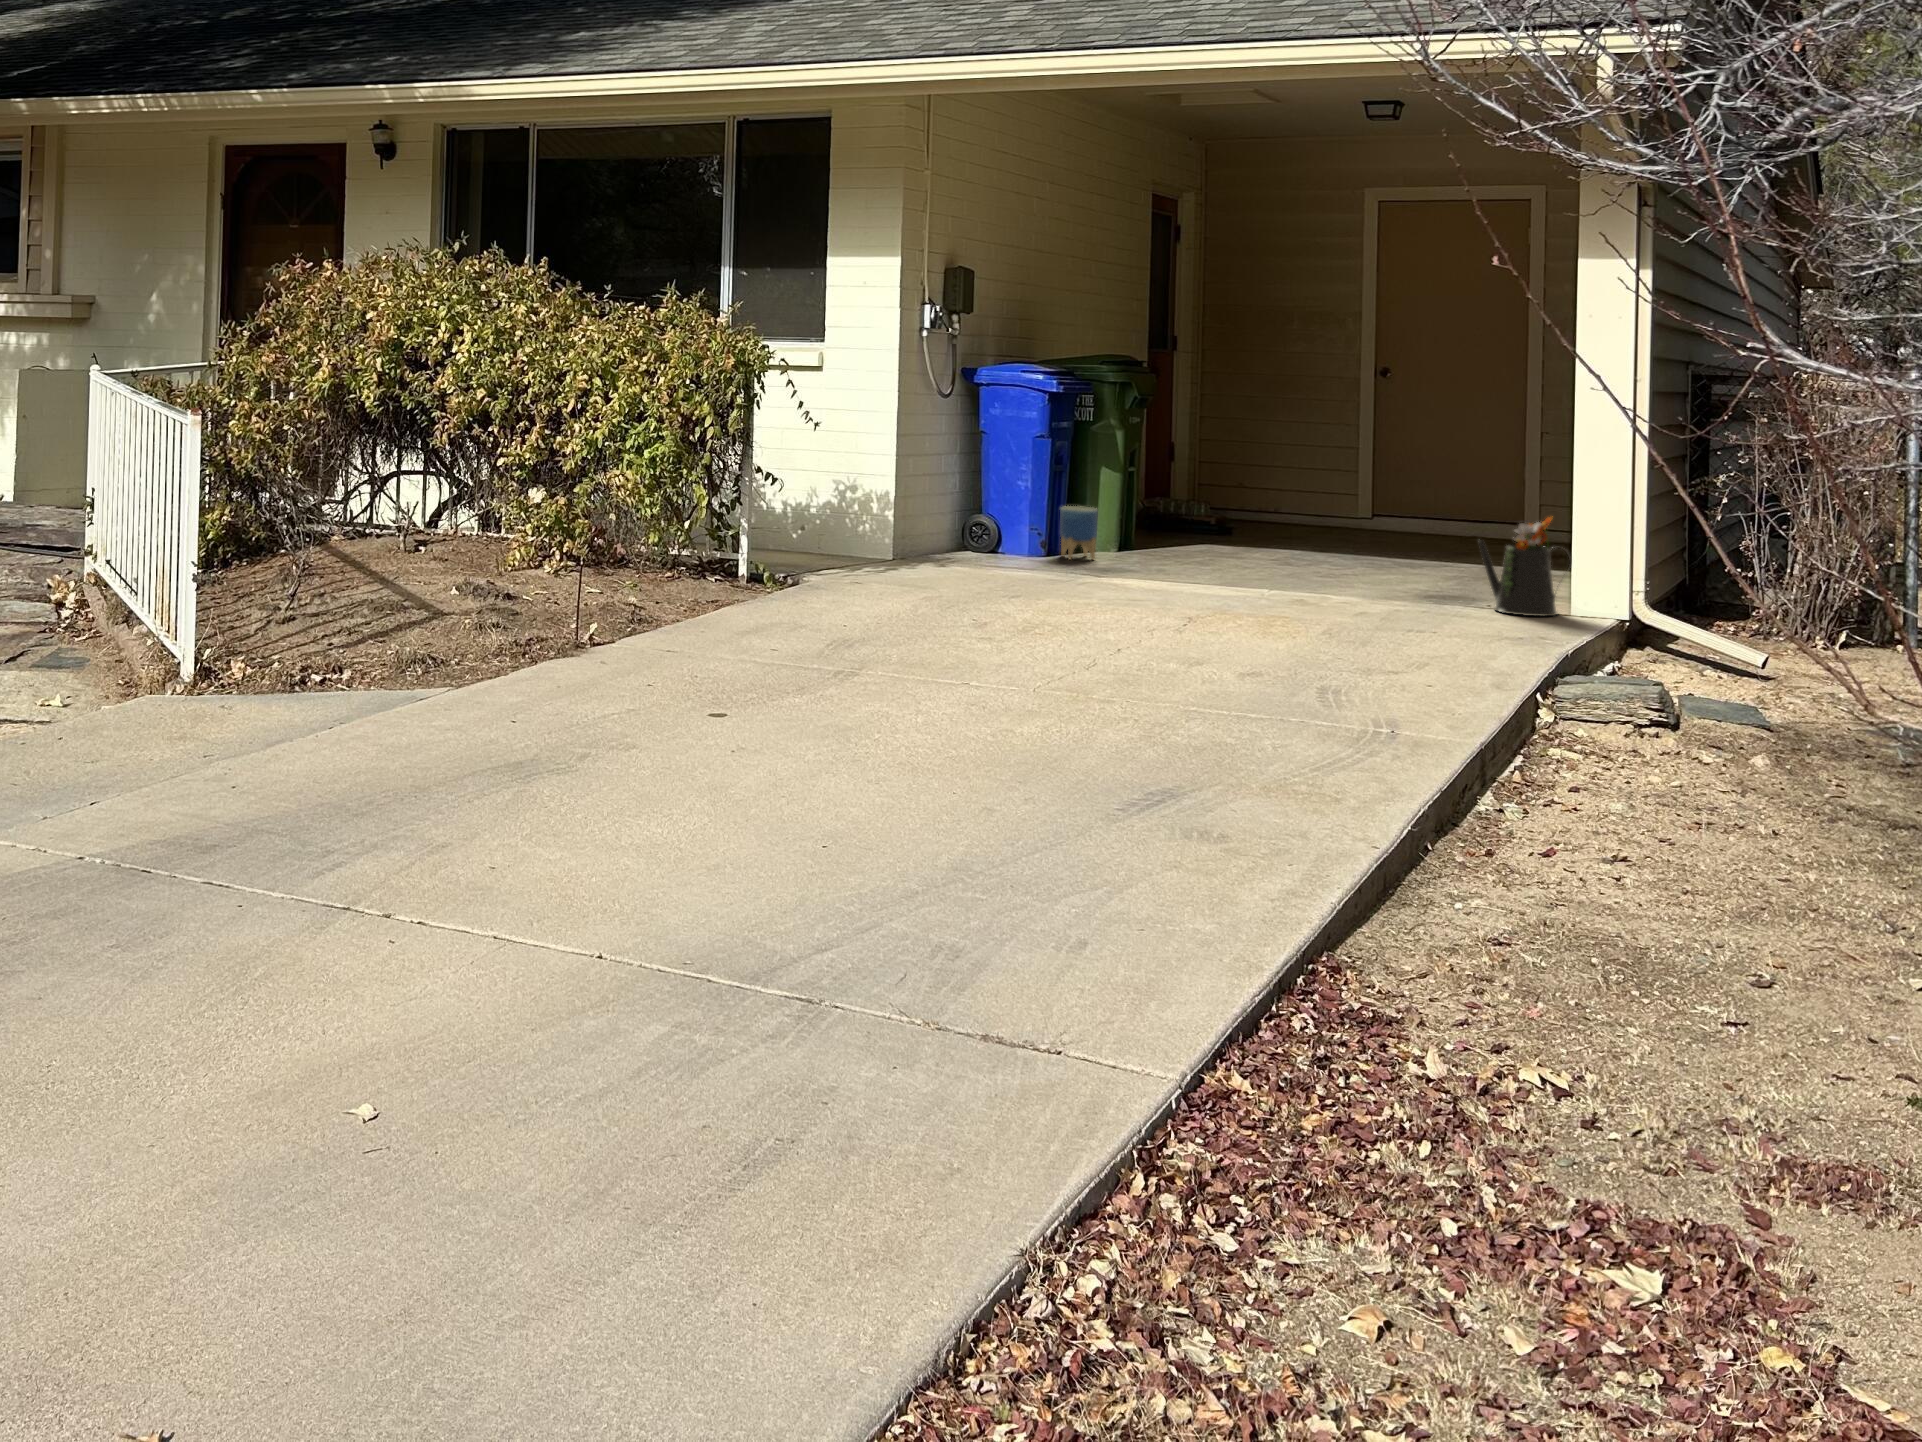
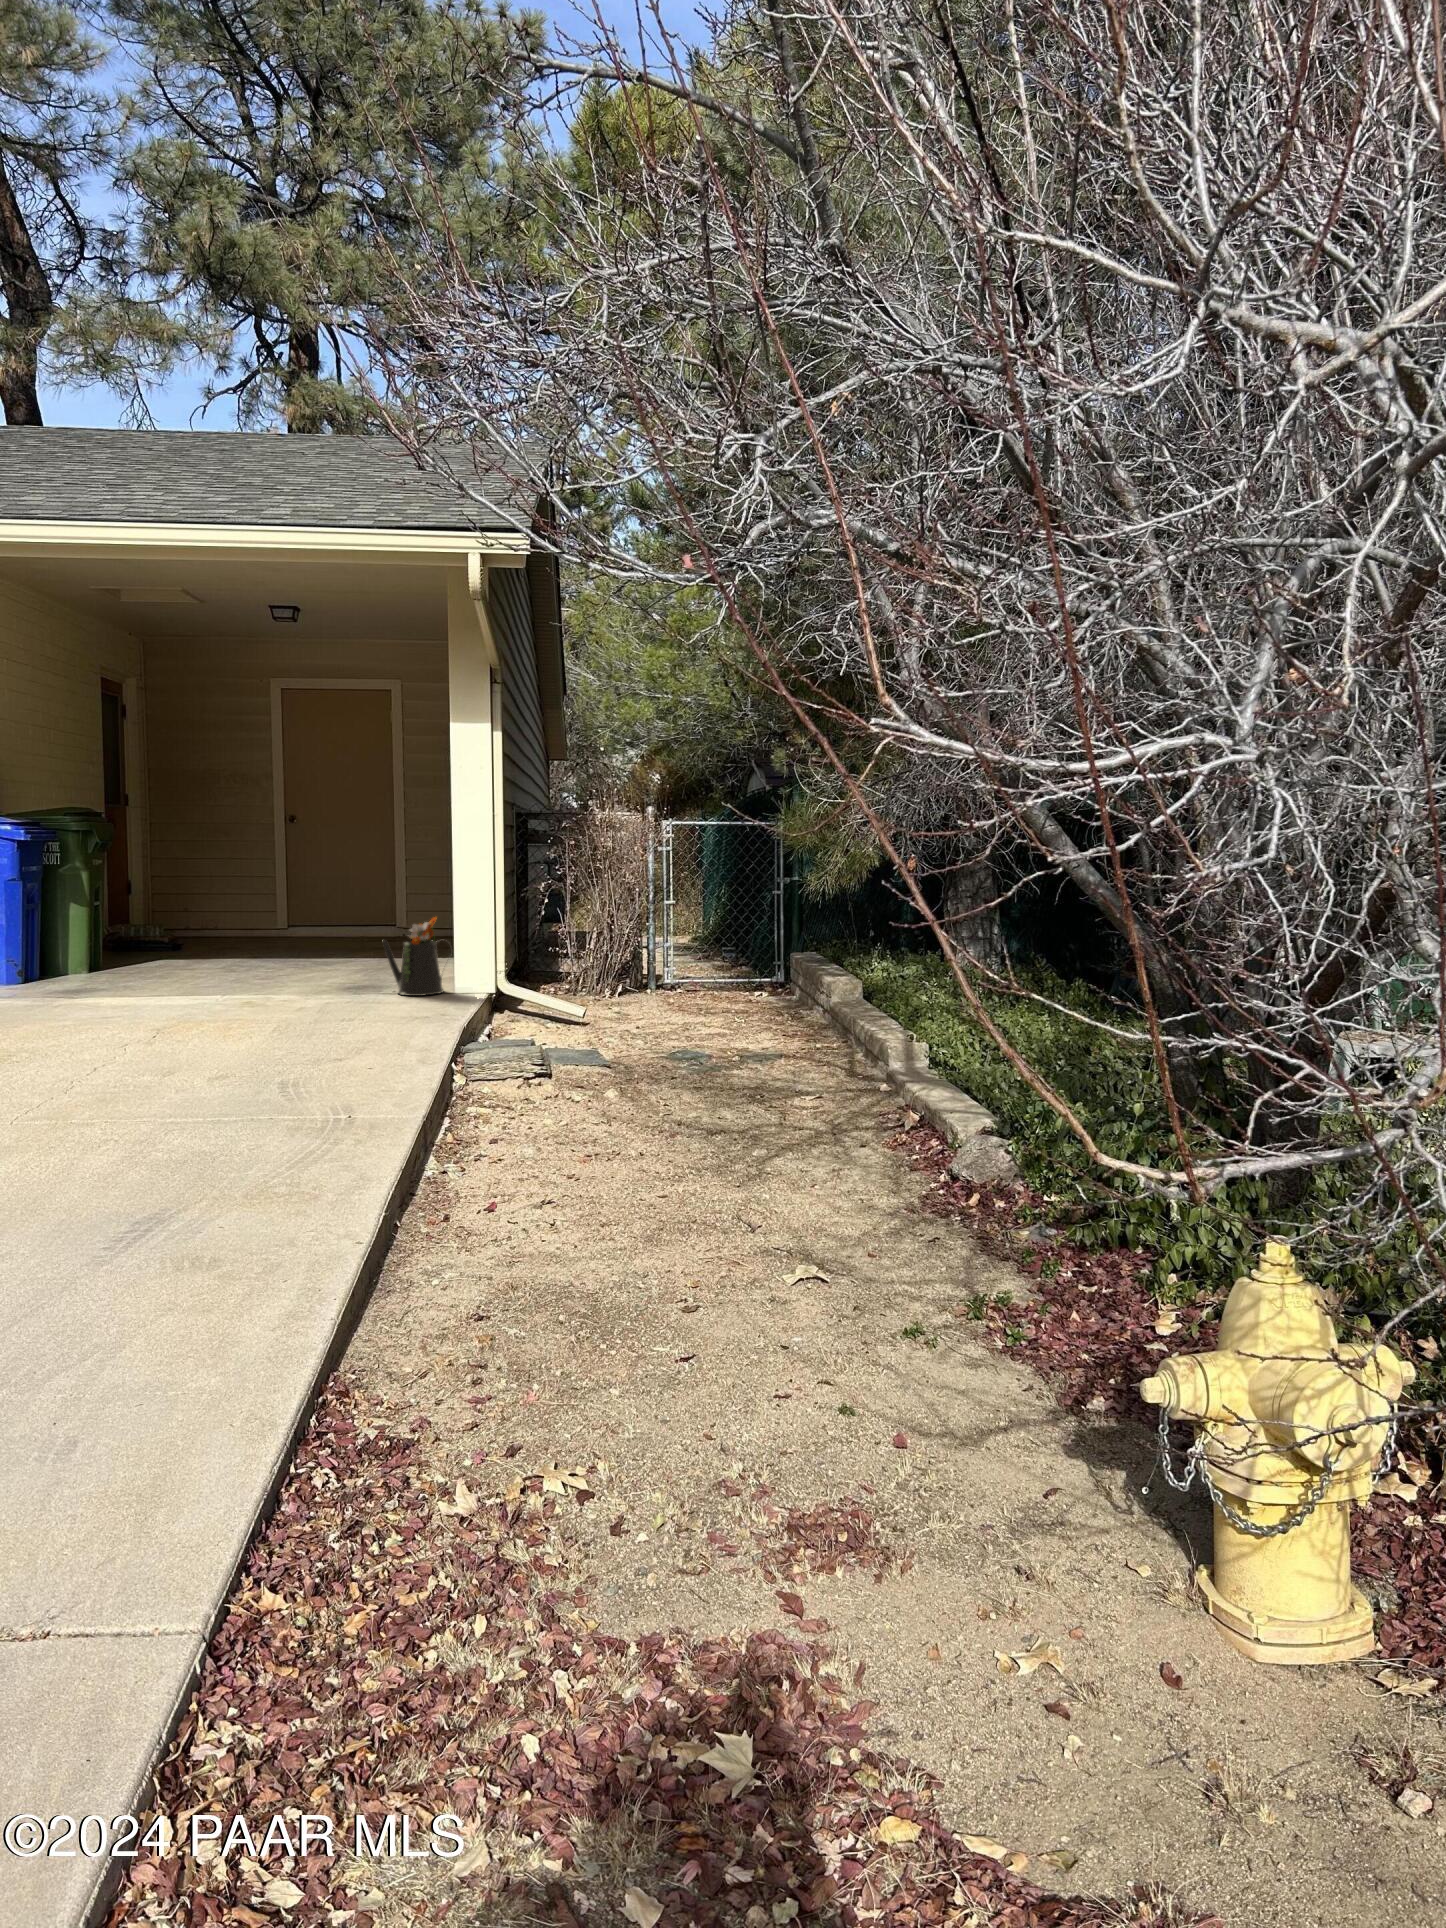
planter: present [1060,506,1098,559] -> none [16,943,55,992]

